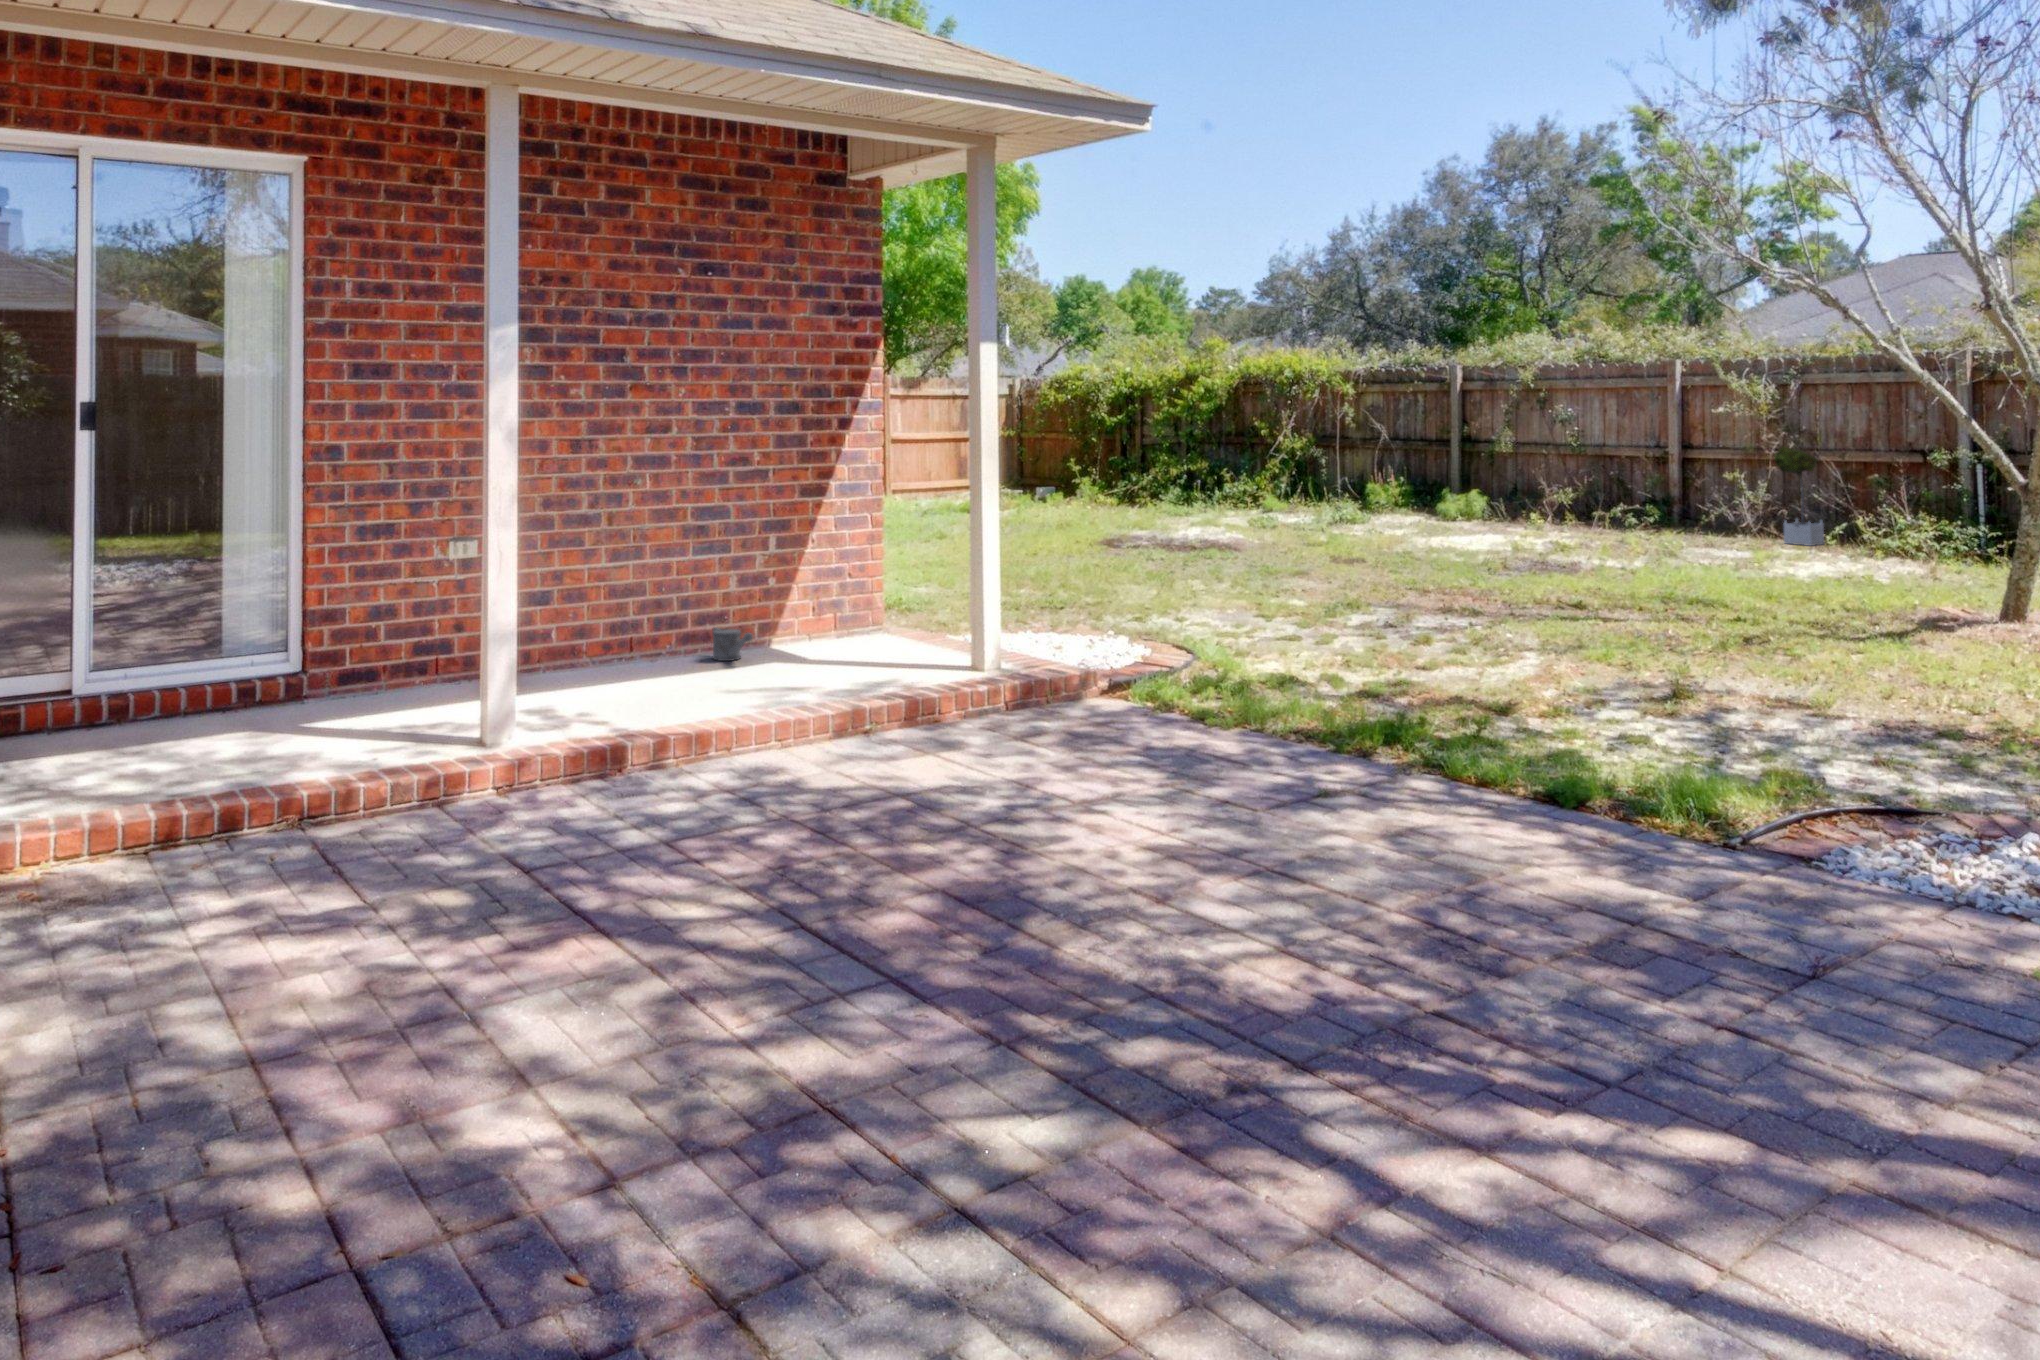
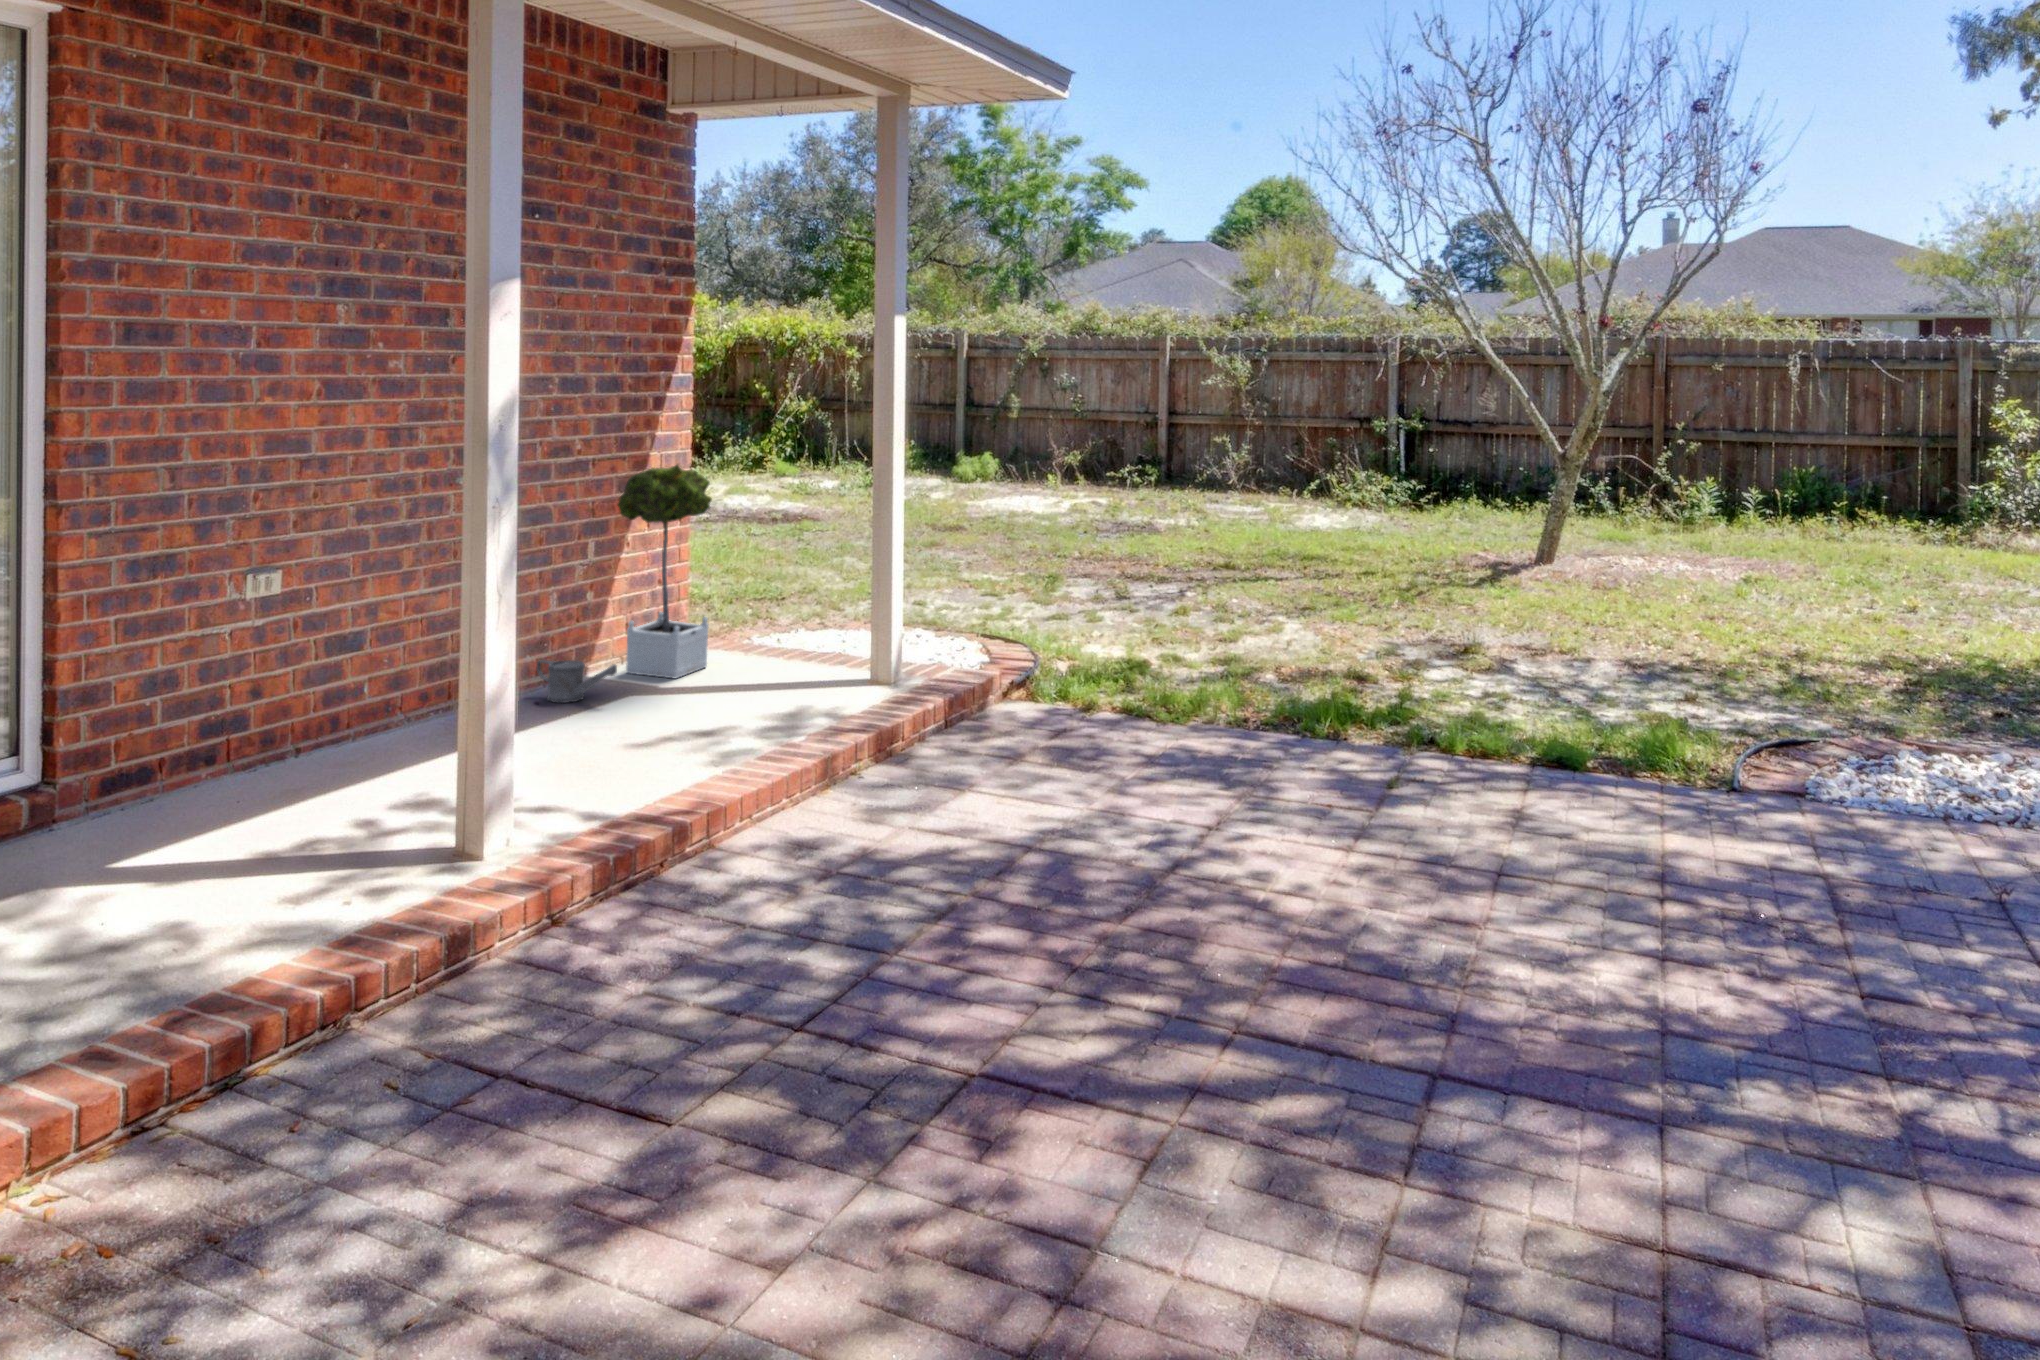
potted tree: present [1774,447,1824,546] -> present [618,464,712,678]

